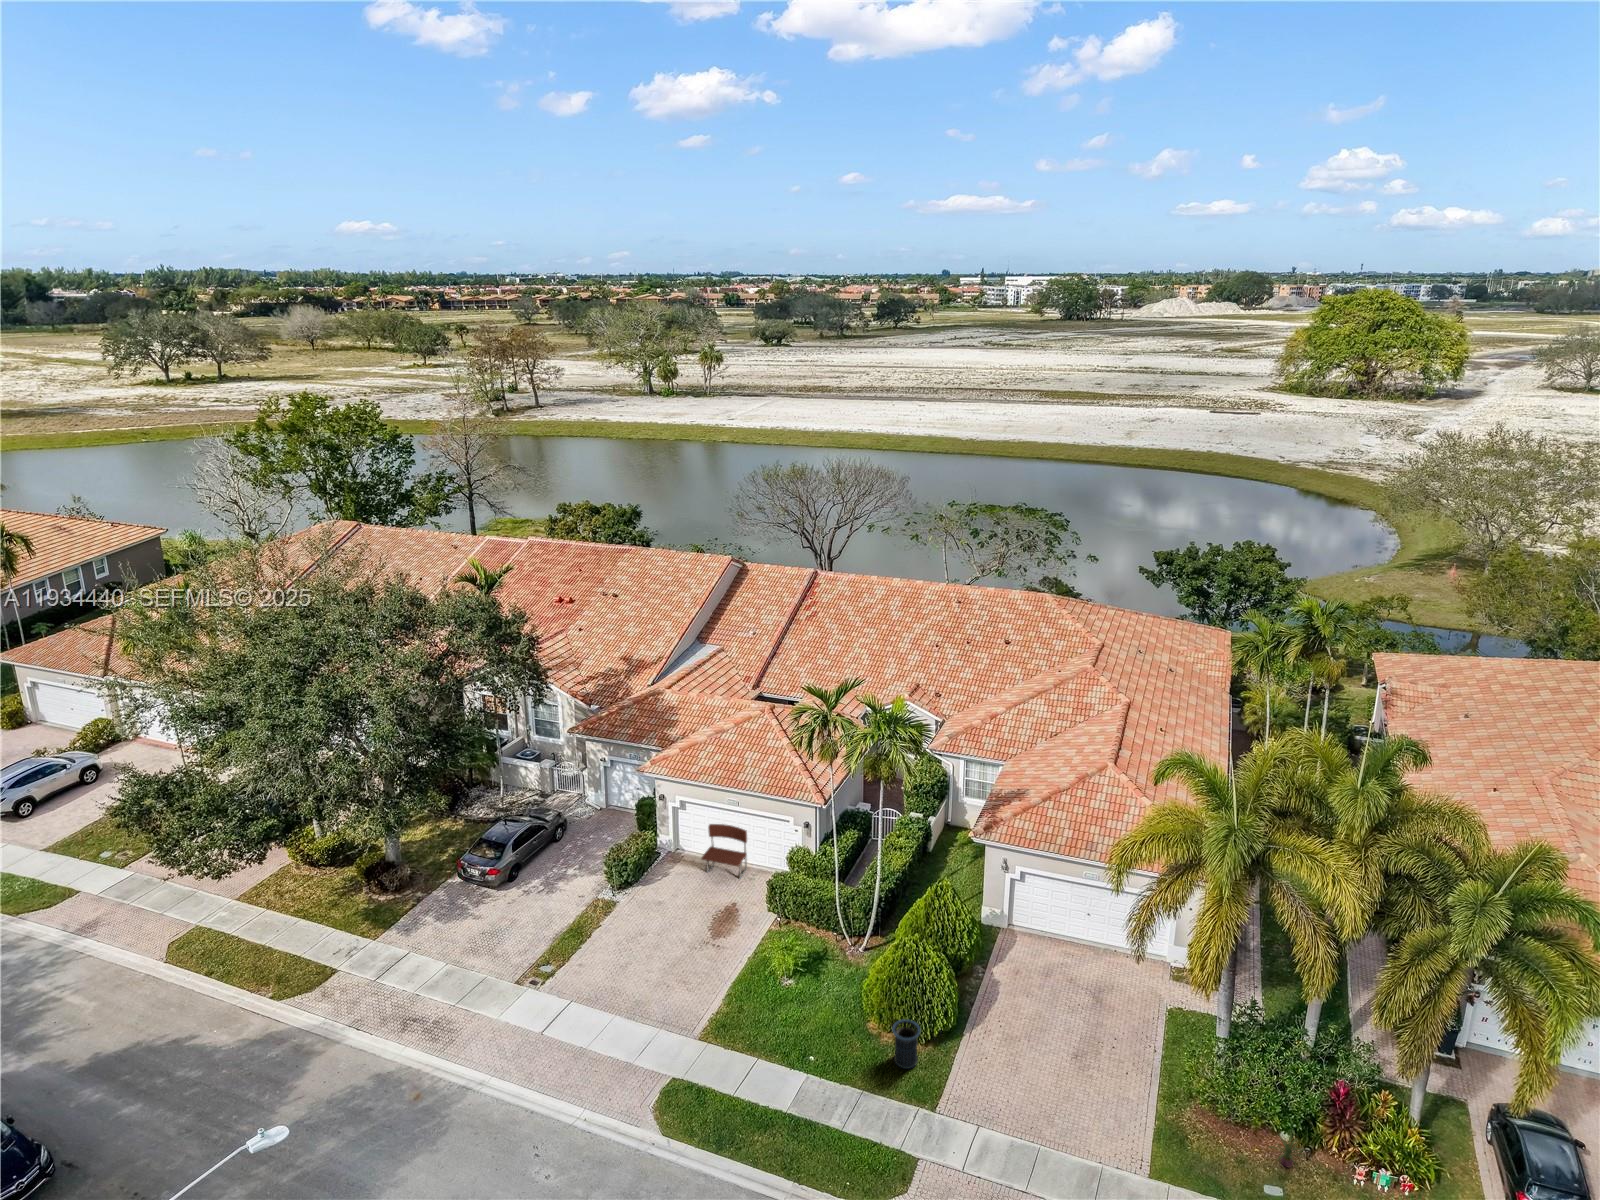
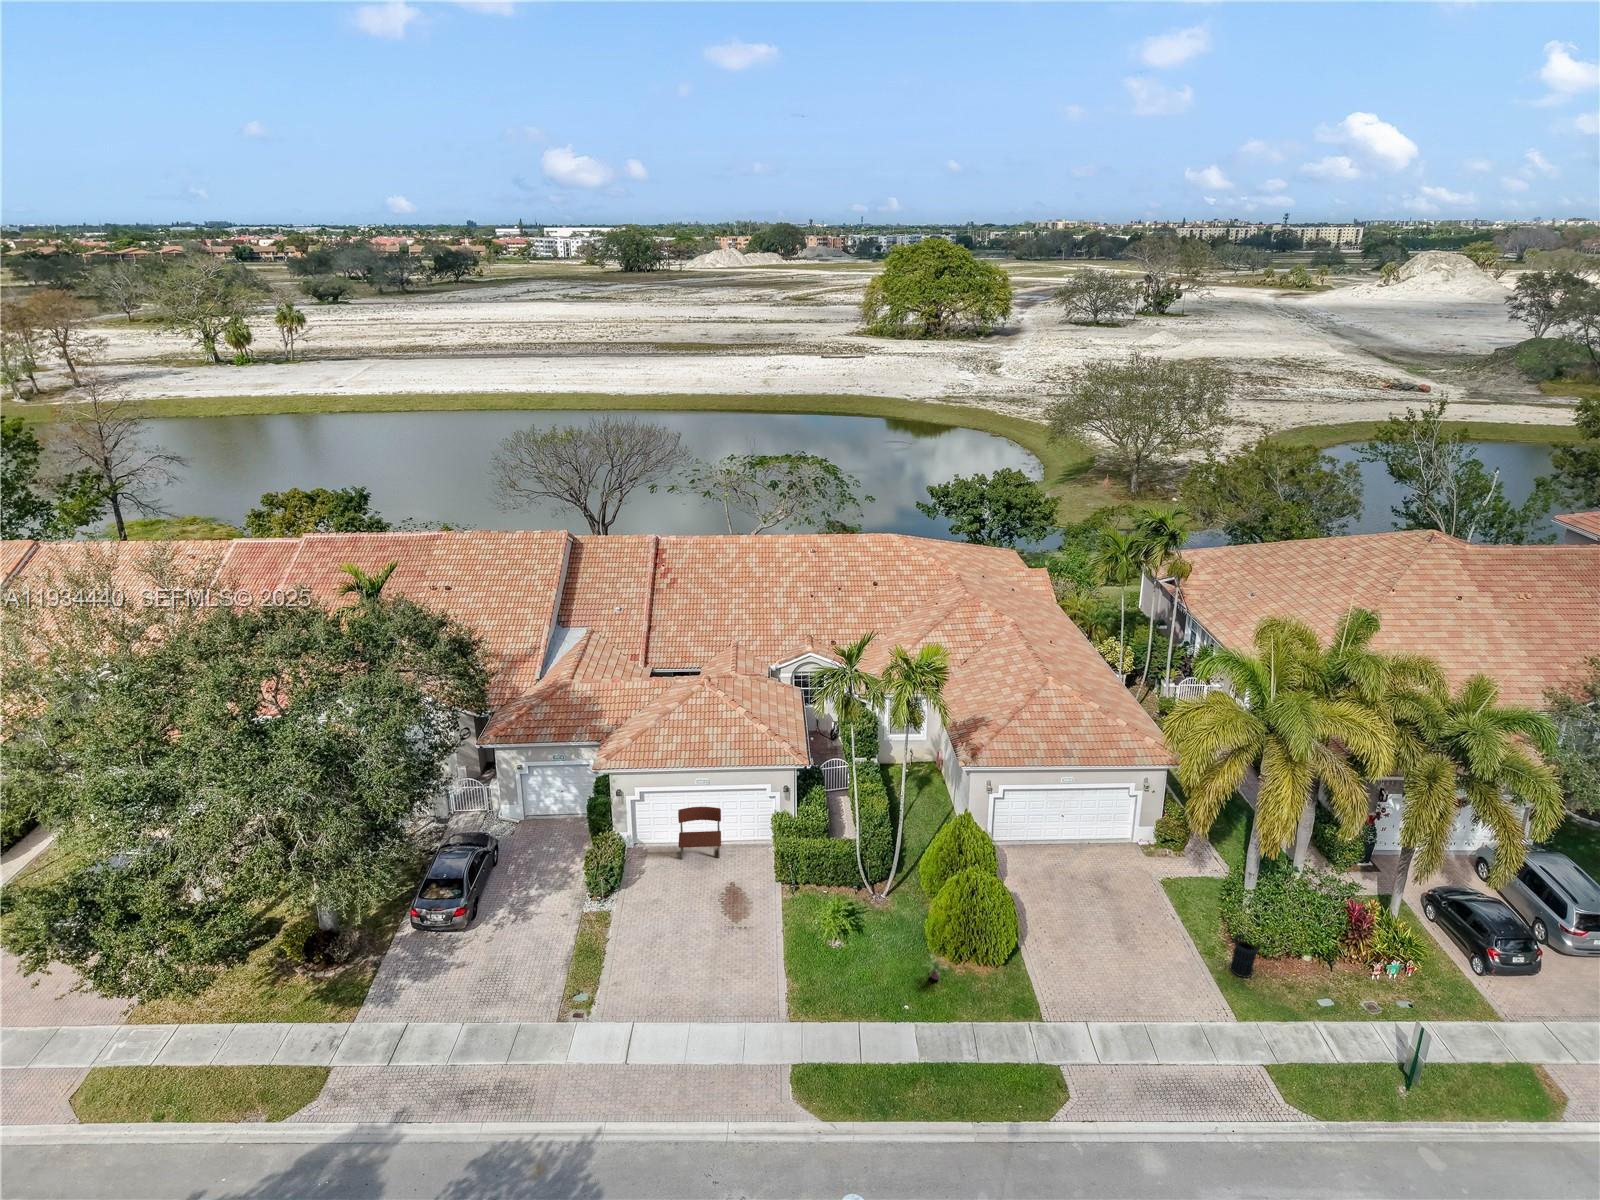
trash can: present [892,1019,921,1069] -> present [1230,934,1261,978]
decorative plant: present [1278,1135,1302,1167] -> present [929,954,941,980]

